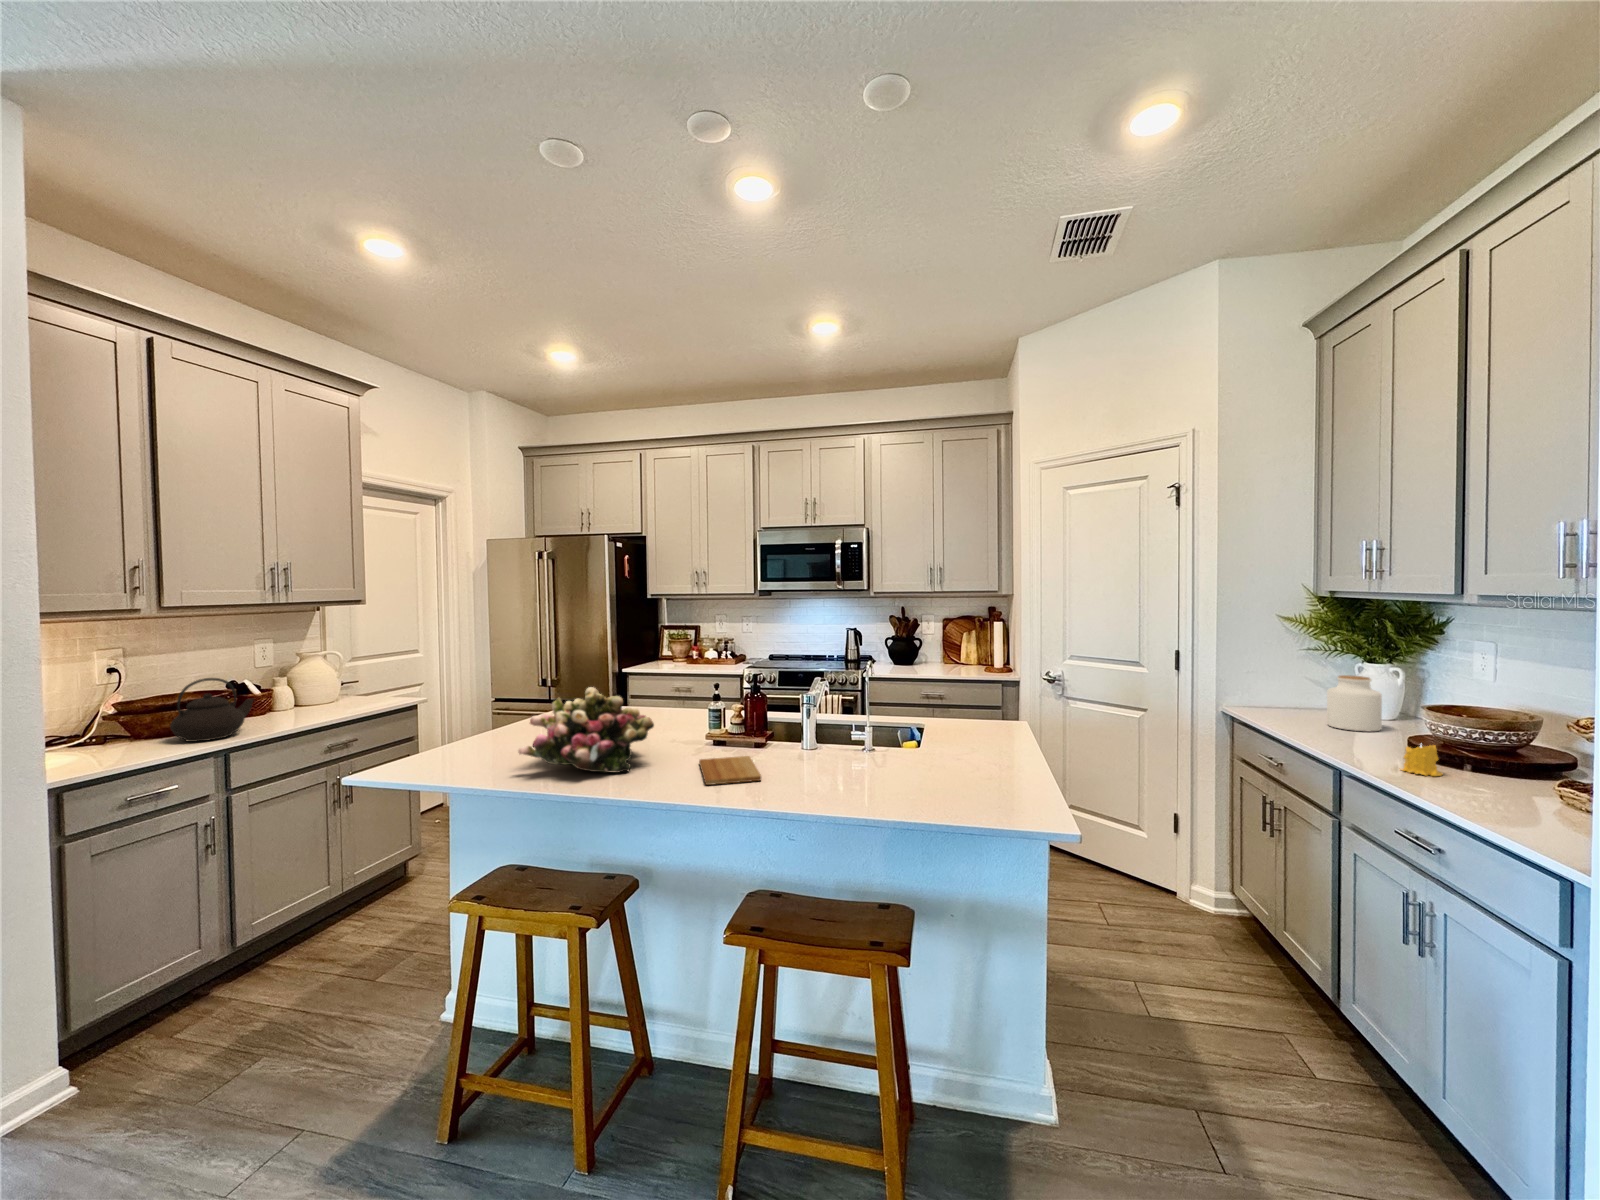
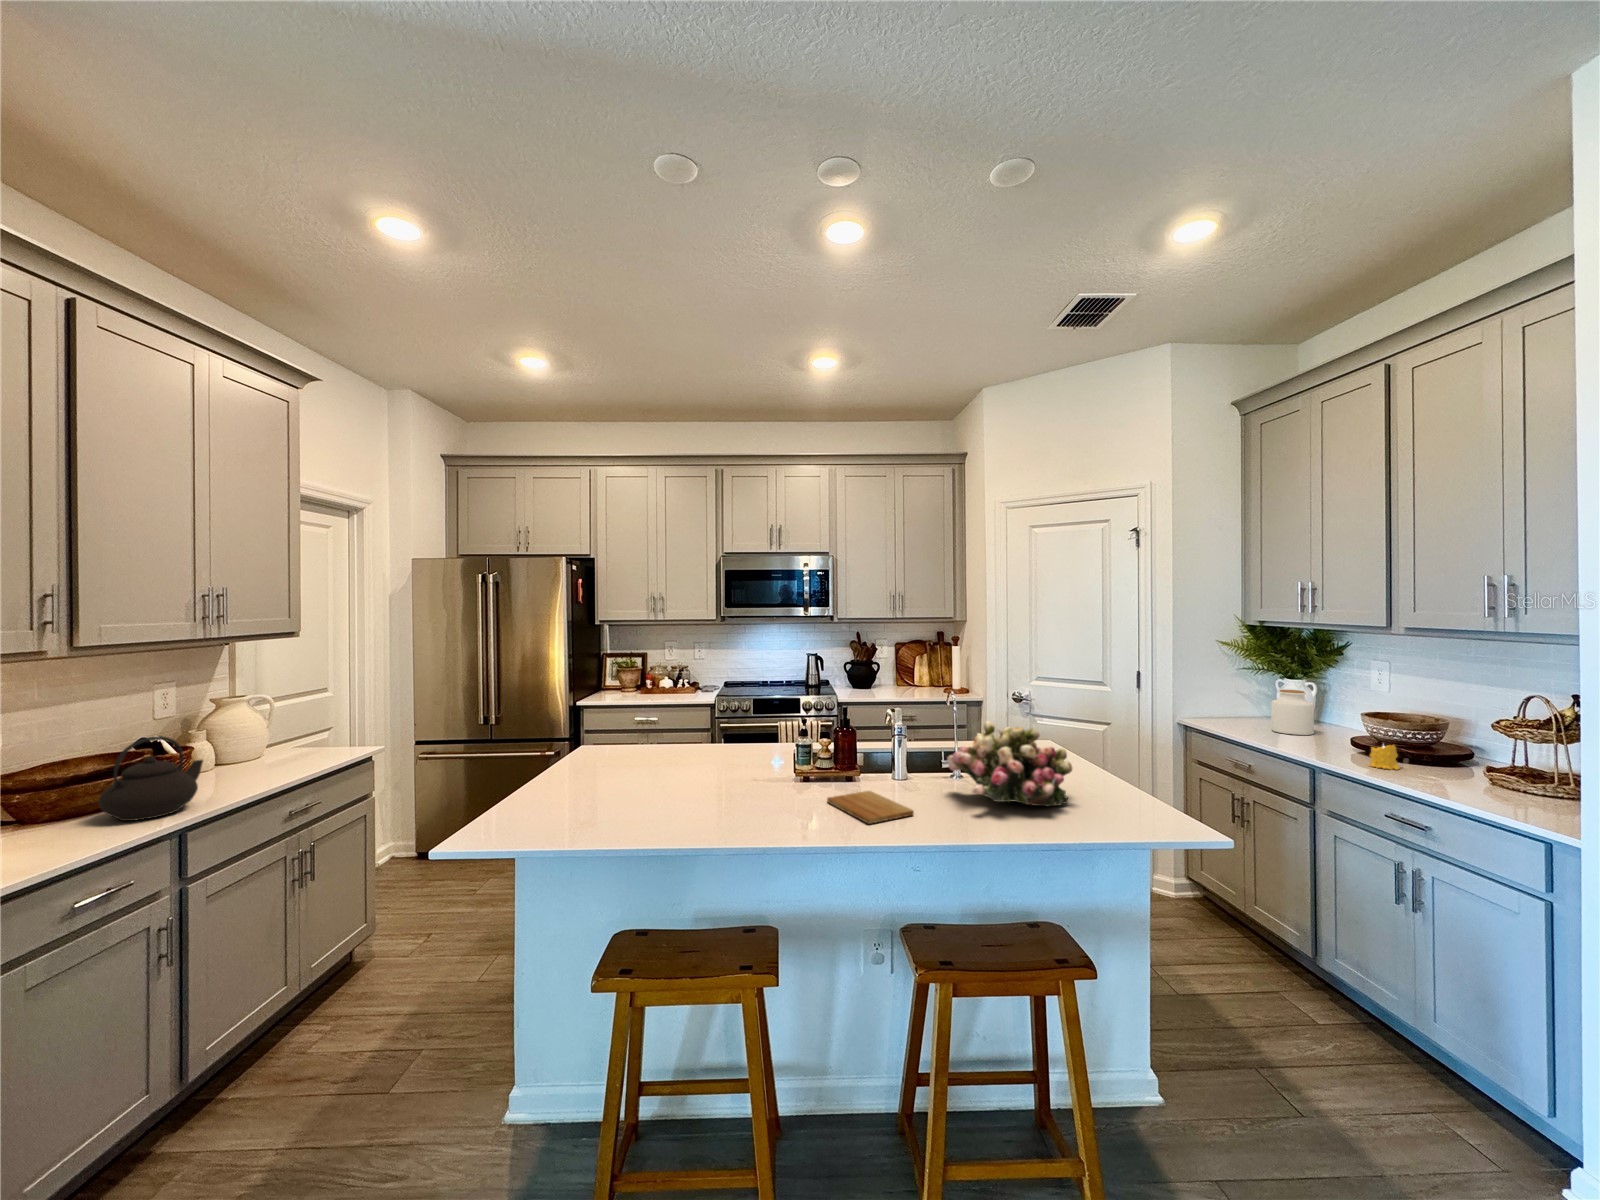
flower arrangement: present [518,687,654,773] -> present [947,721,1072,806]

